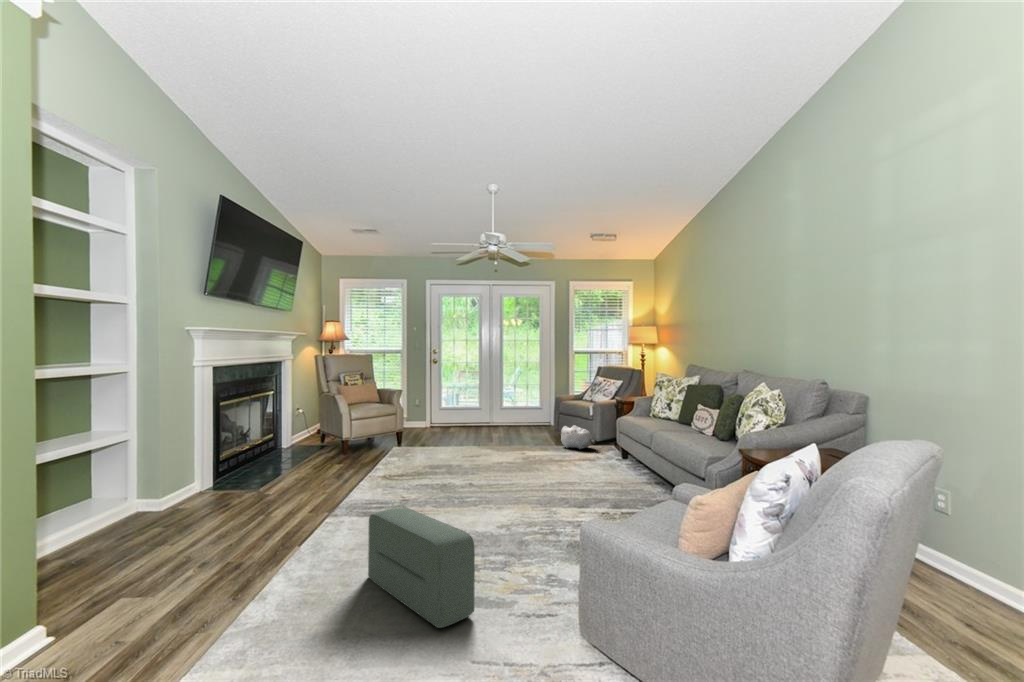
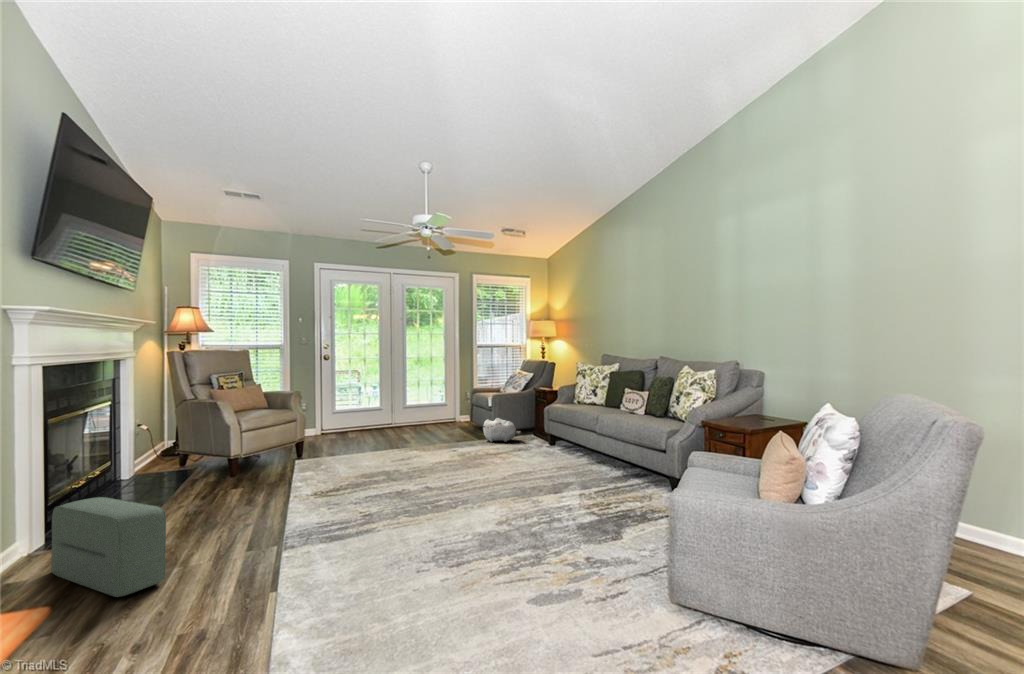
pouf: present [368,507,475,628] -> present [51,497,166,597]

